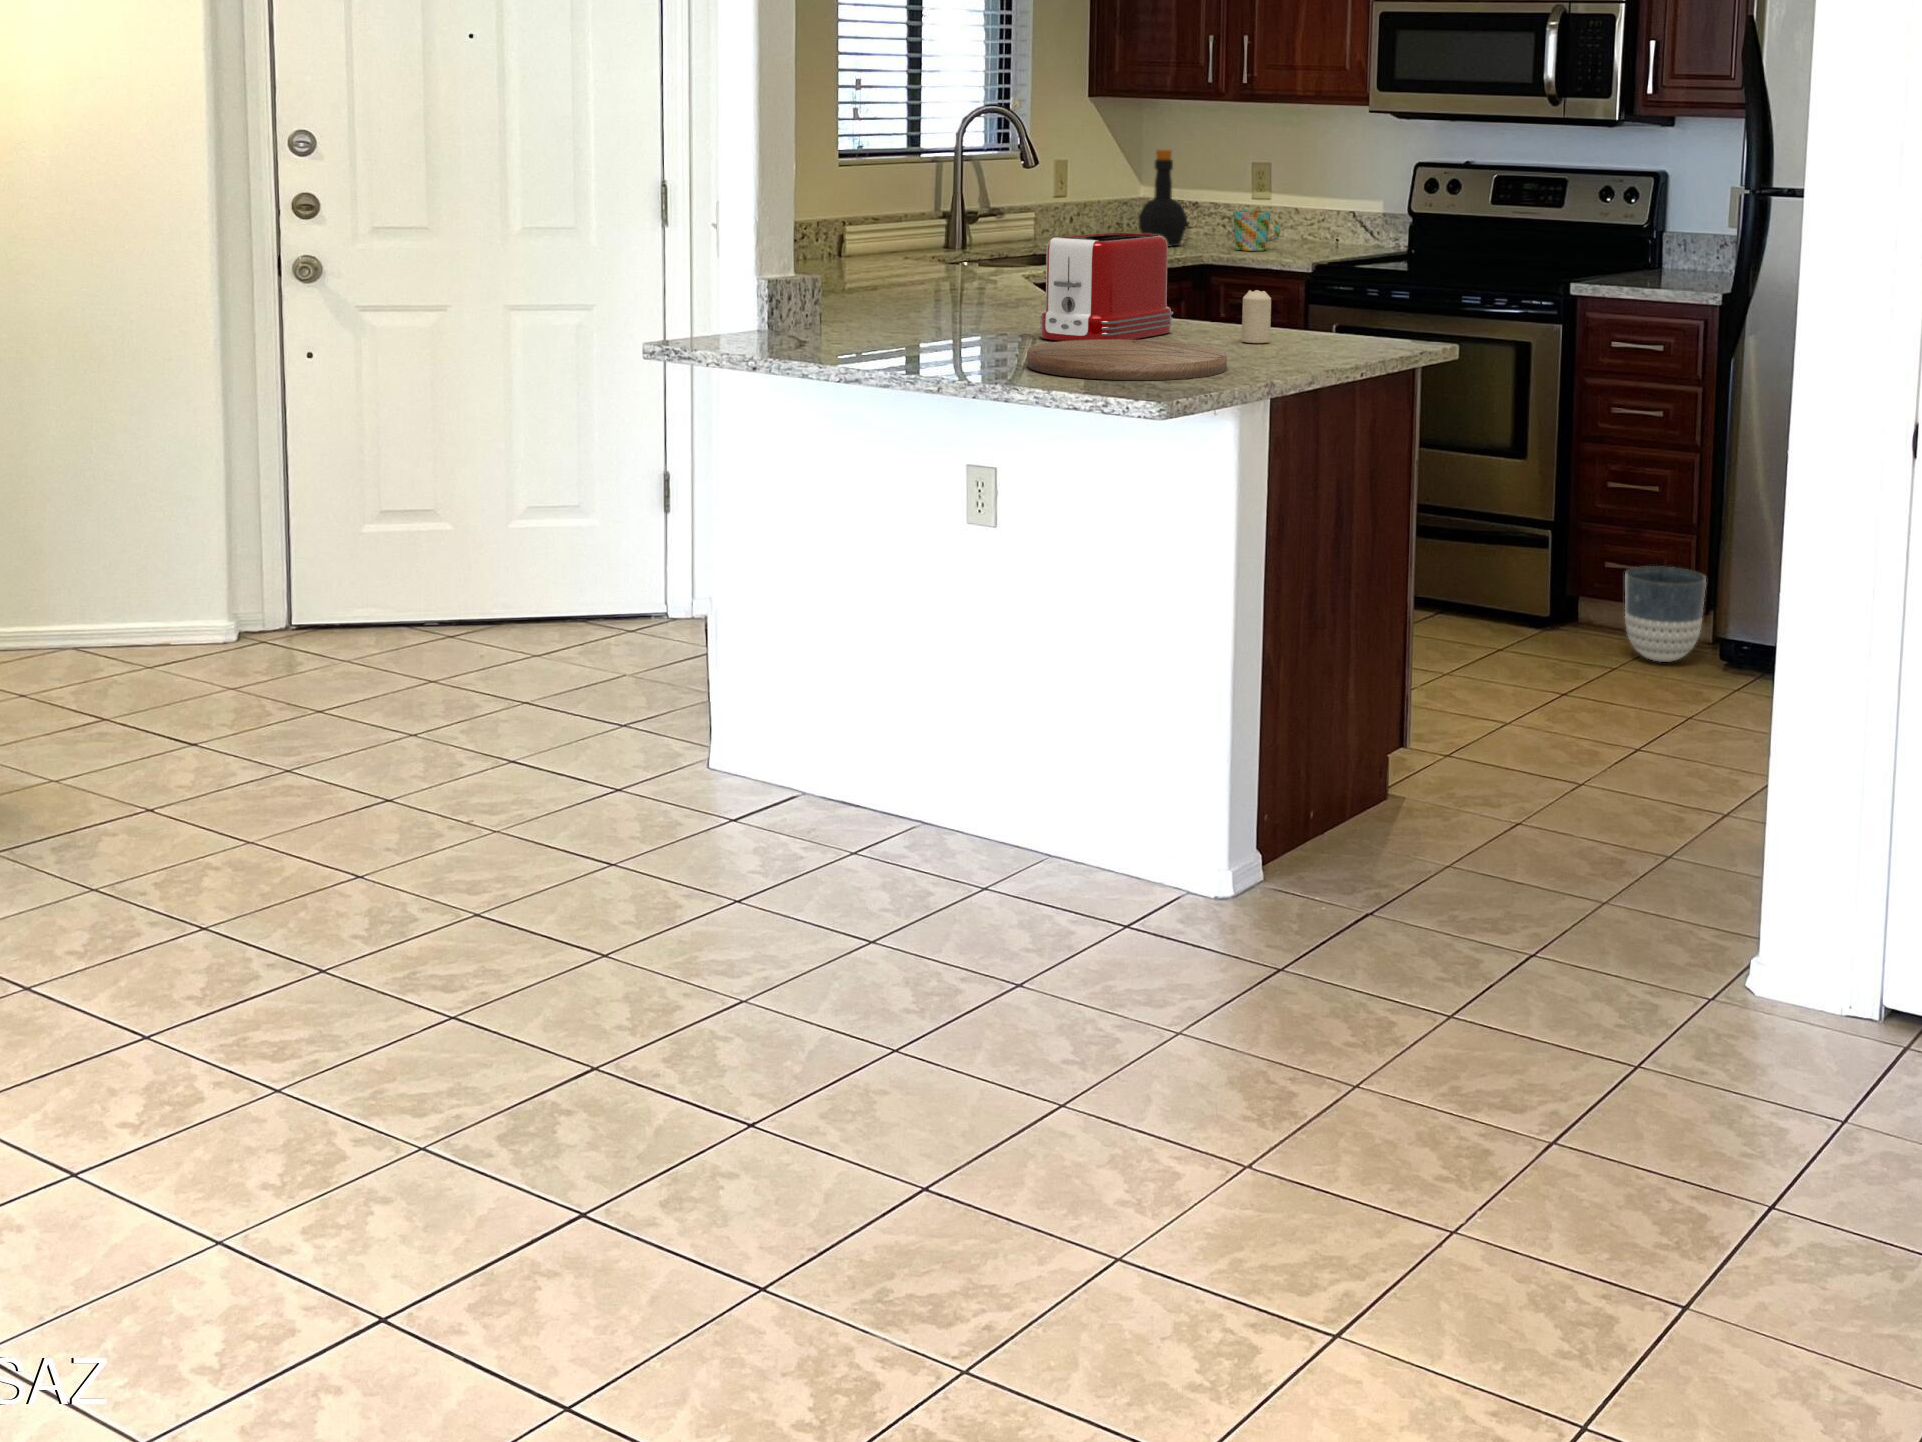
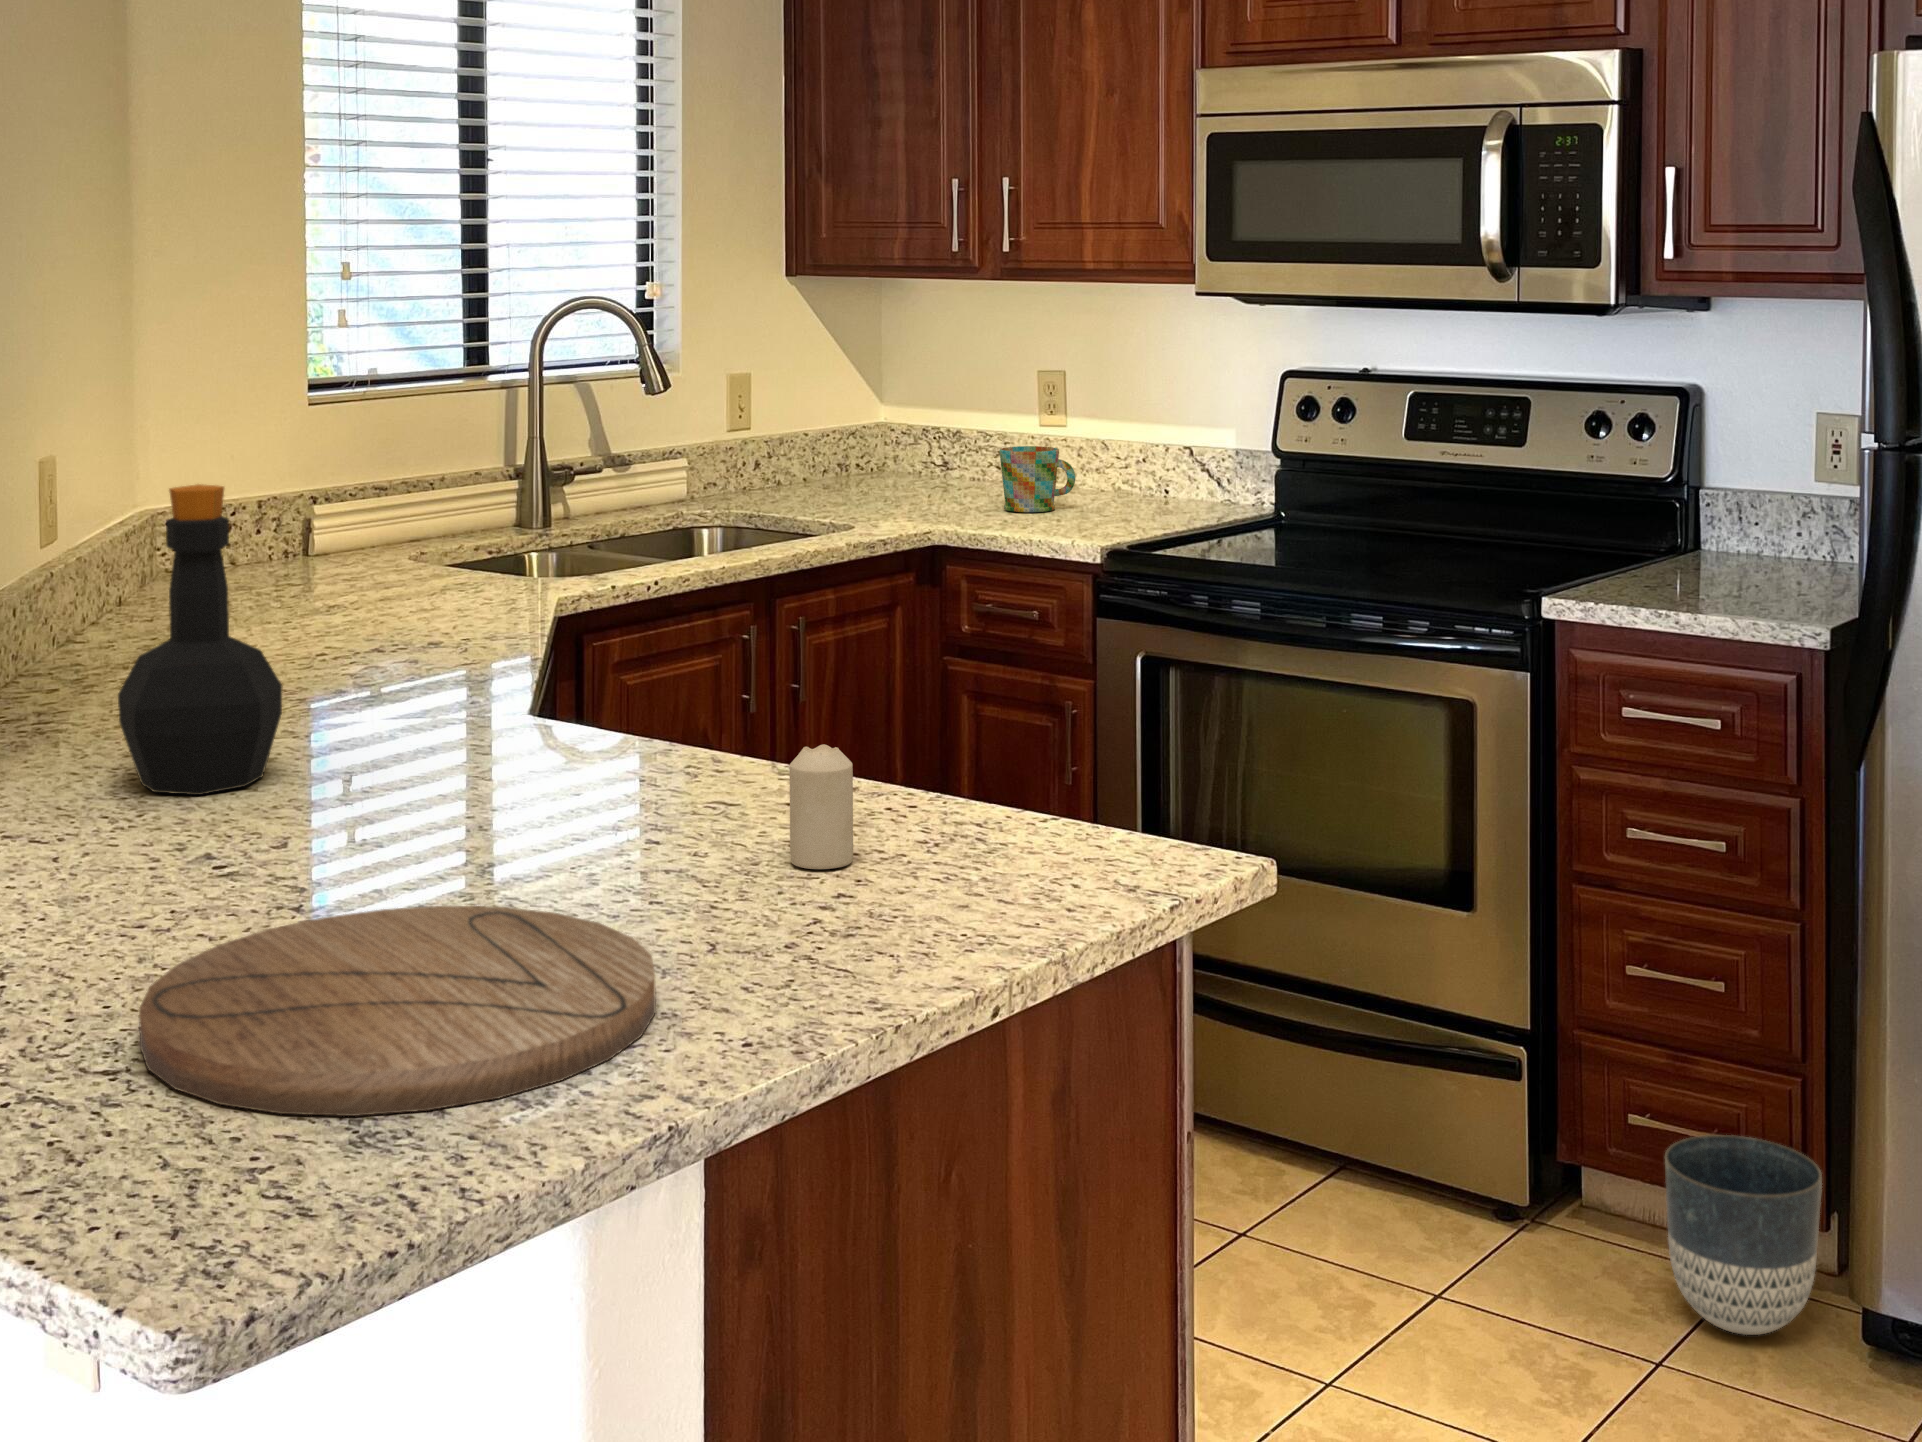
bottle: present [1139,150,1187,247] -> present [118,484,283,795]
toaster: present [1039,233,1173,341] -> none [355,601,670,878]

